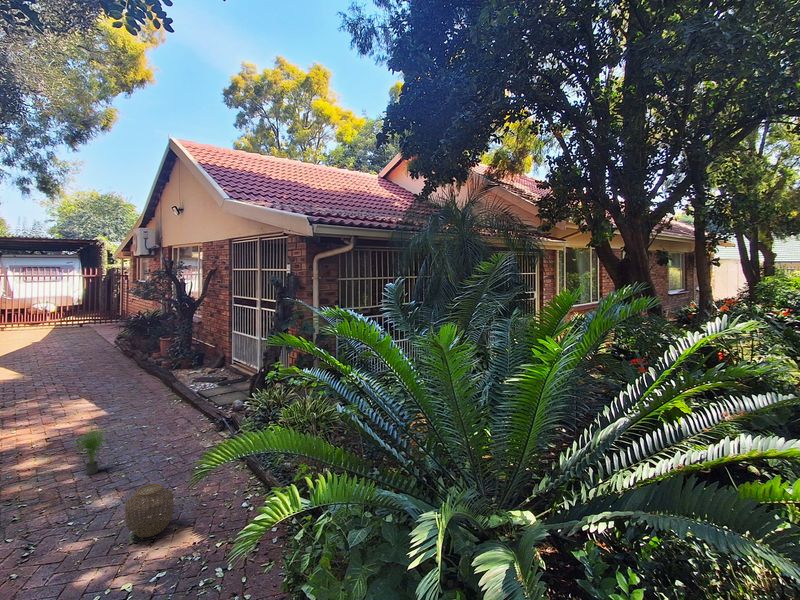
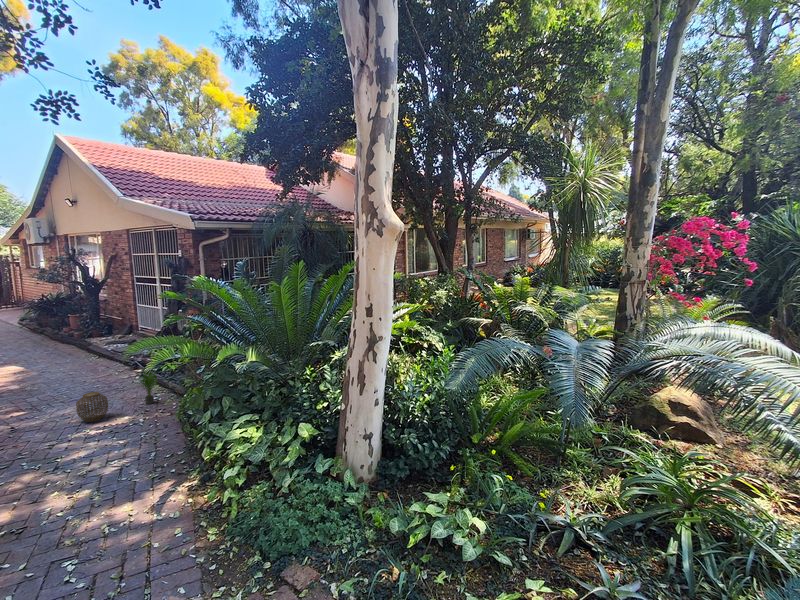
potted plant: present [79,428,103,475] -> present [137,374,156,404]

